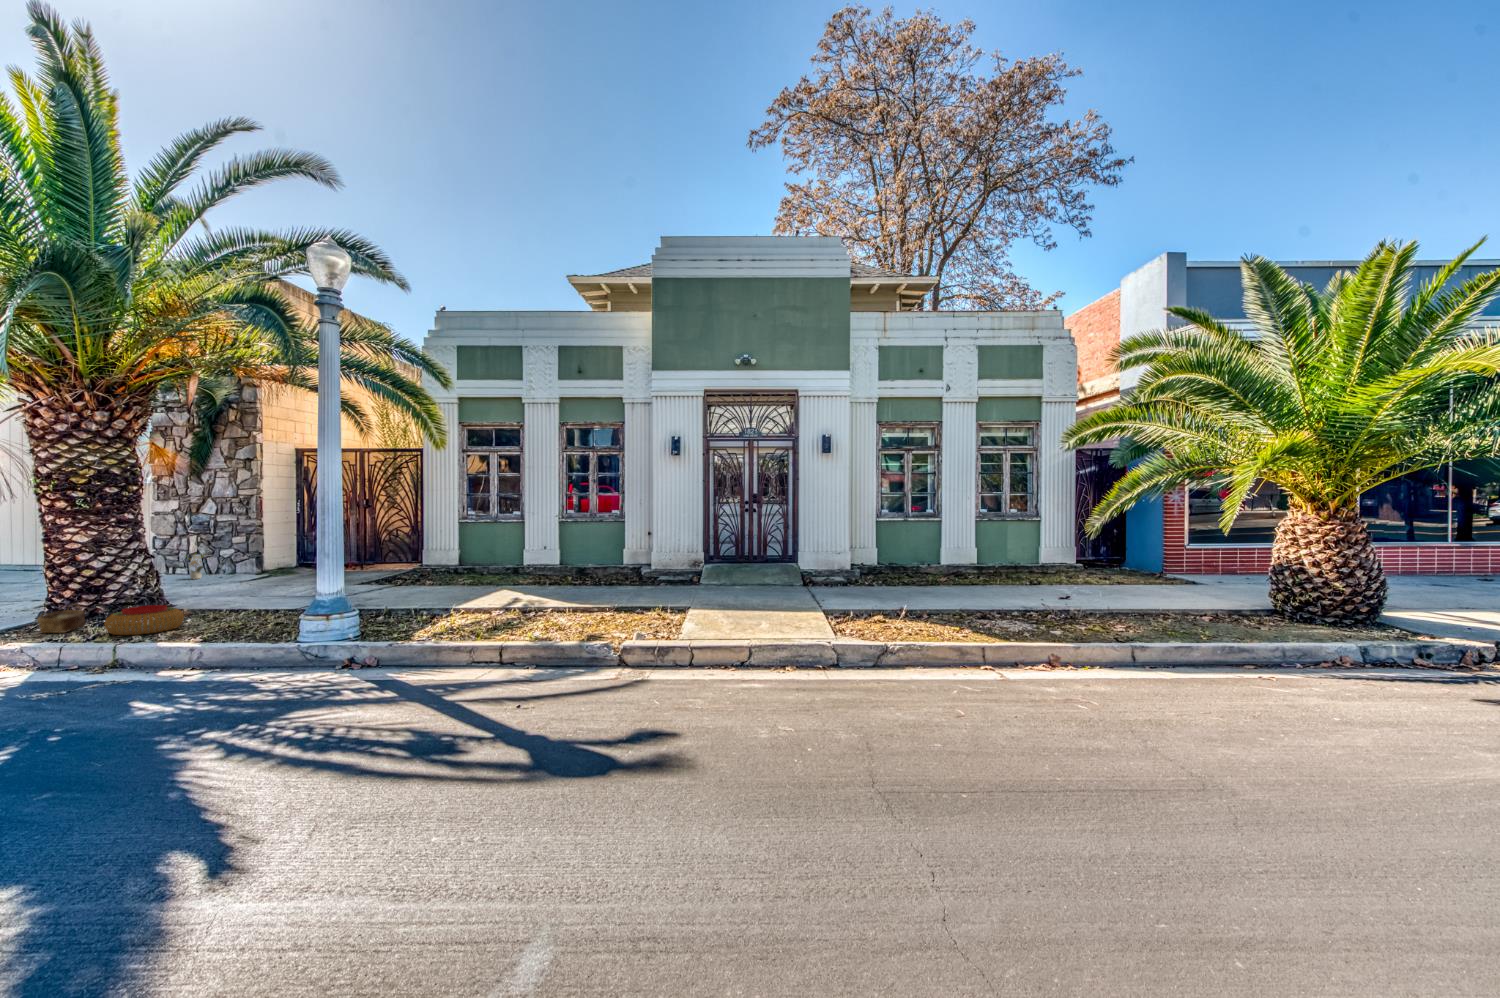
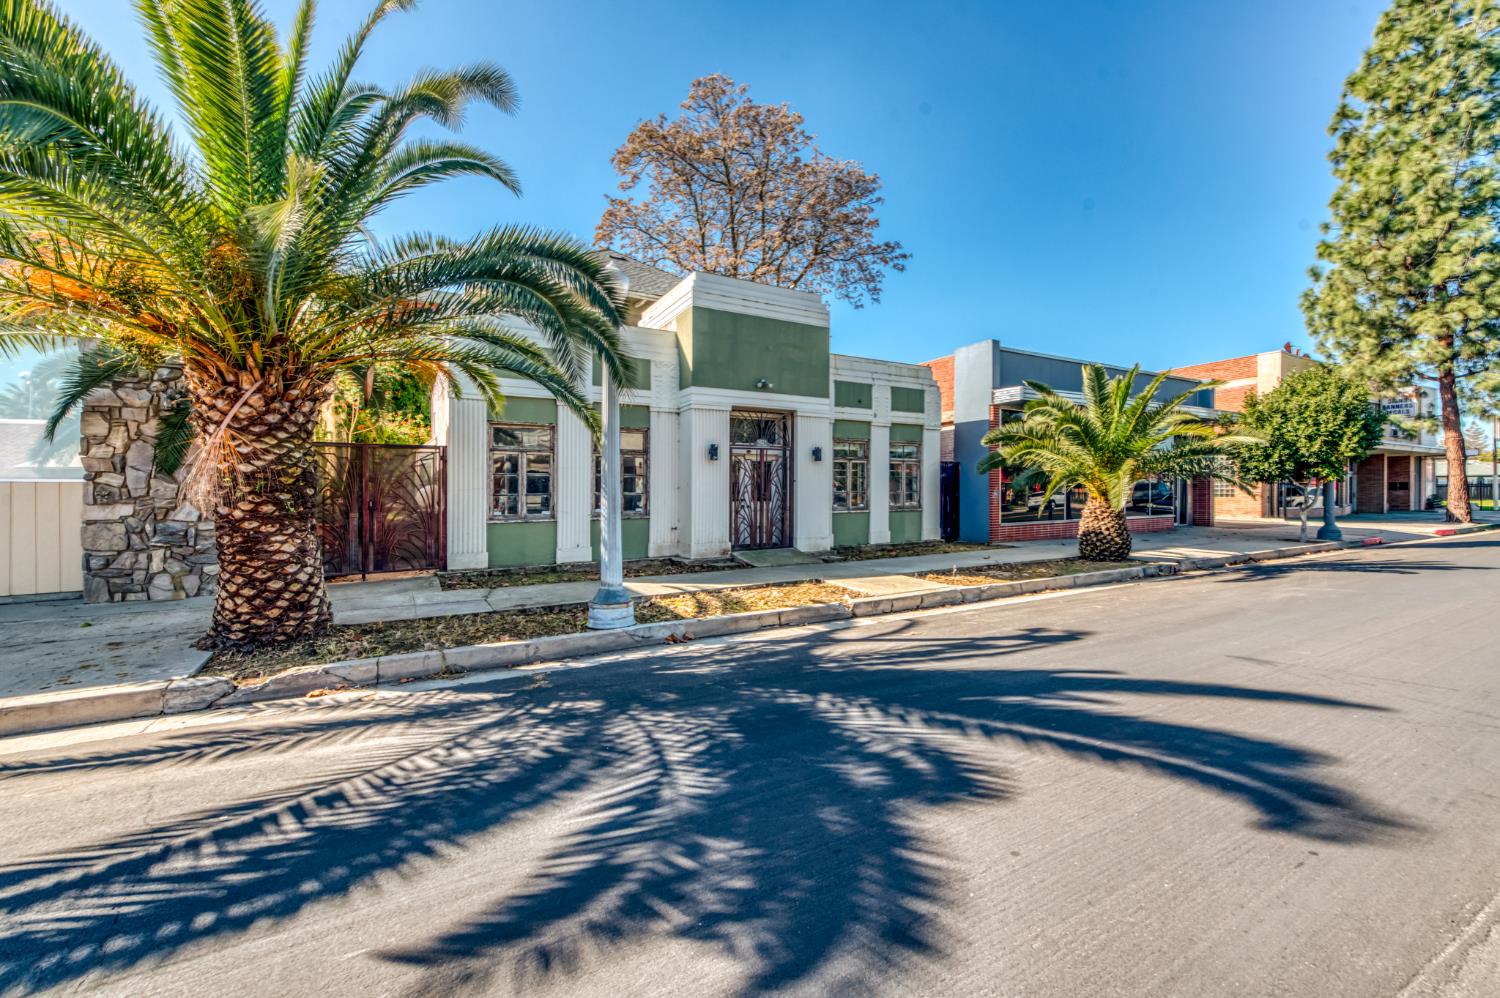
pouf: present [104,605,184,635] -> none [360,613,436,647]
woven basket: present [38,609,85,633] -> none [269,622,311,658]

